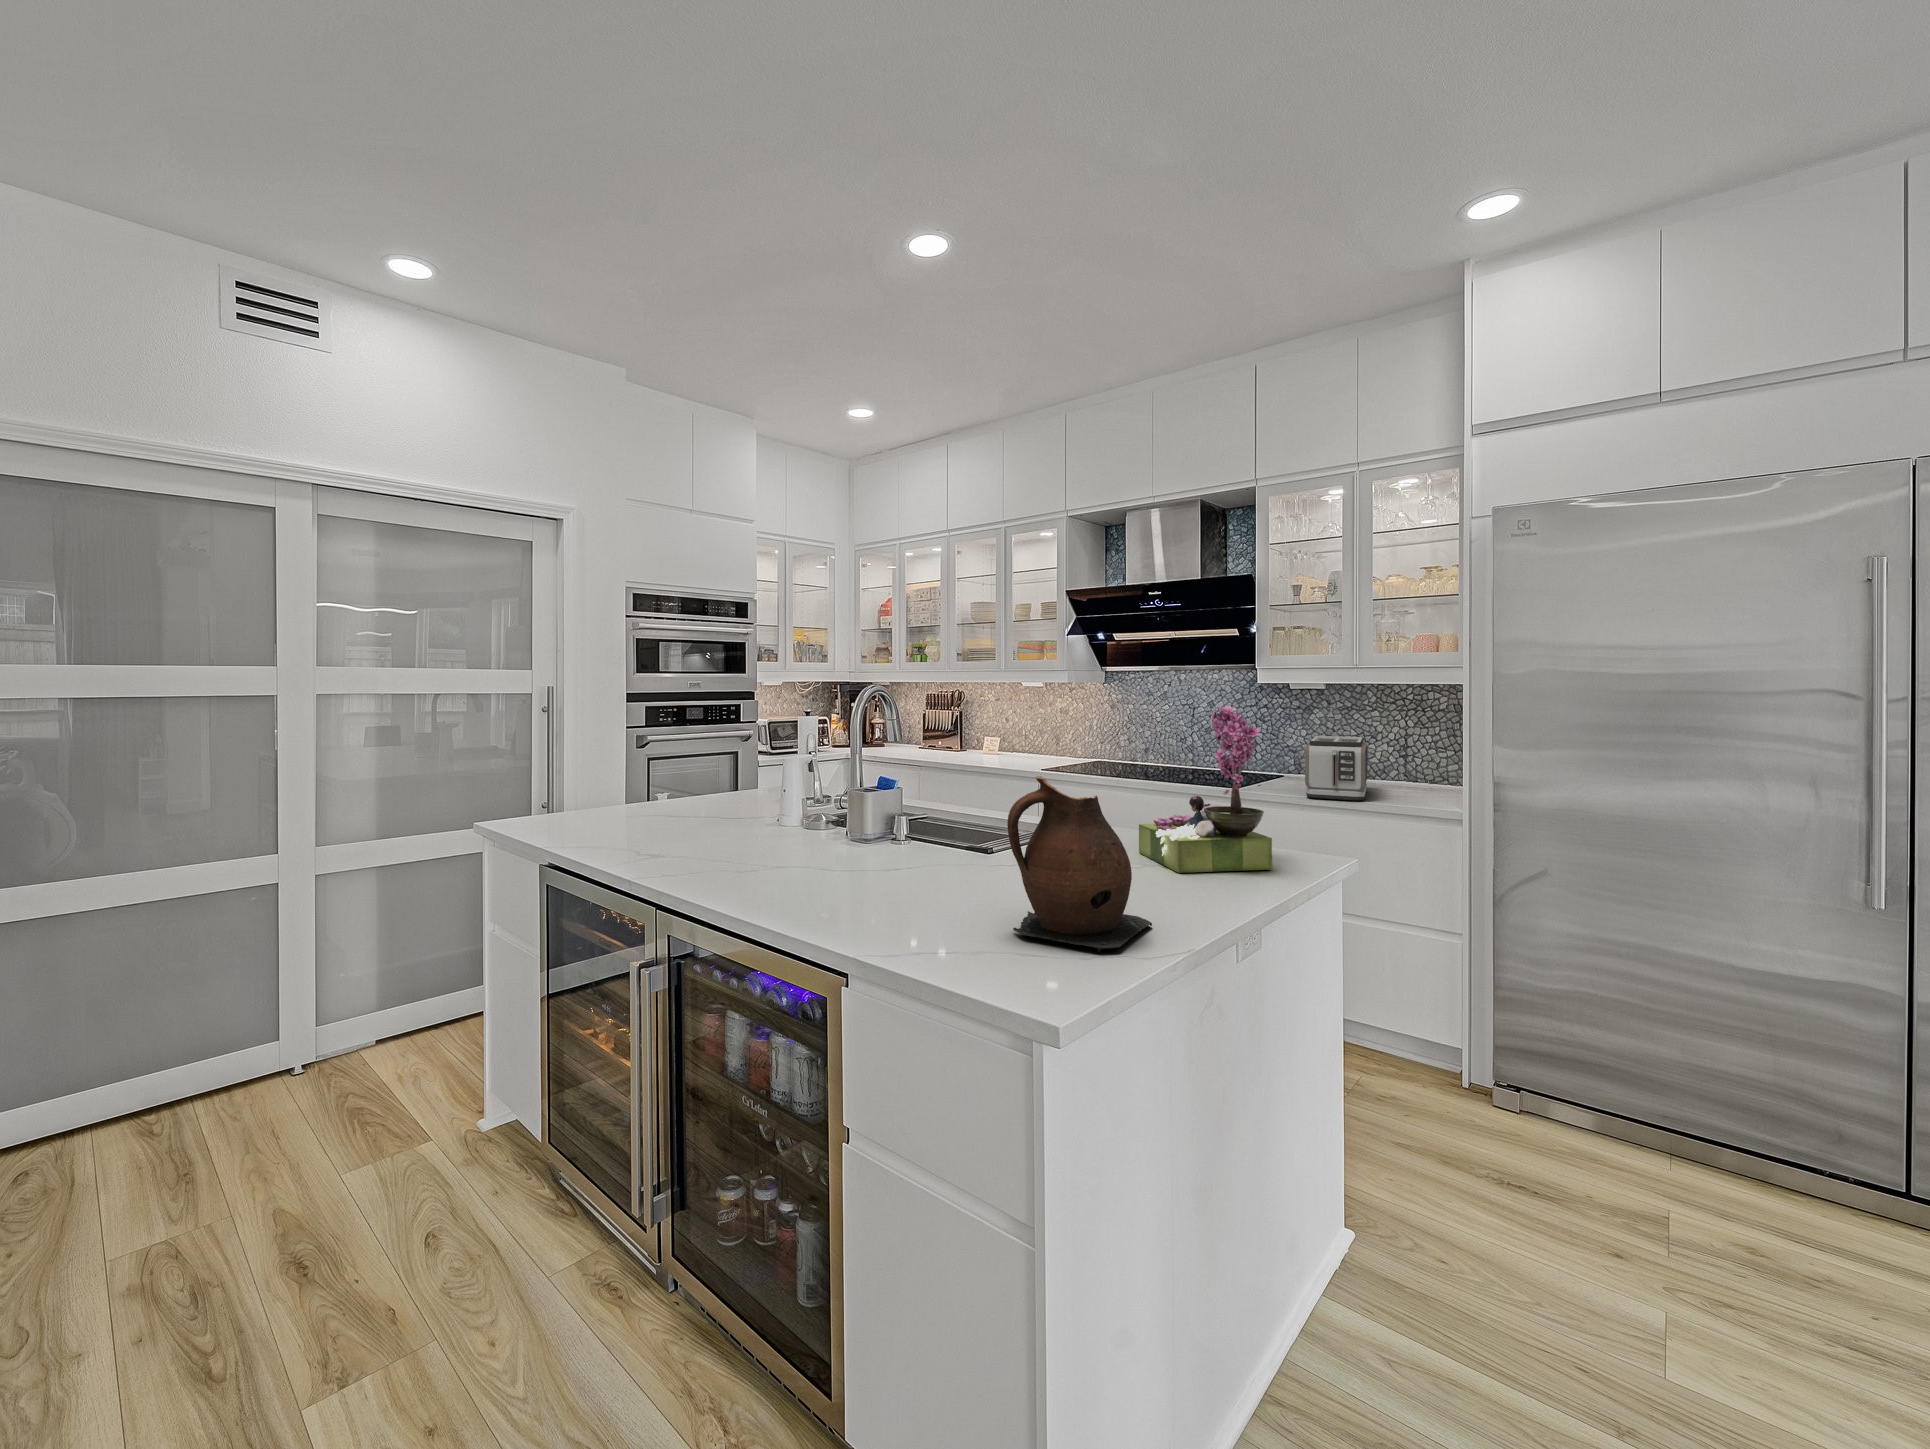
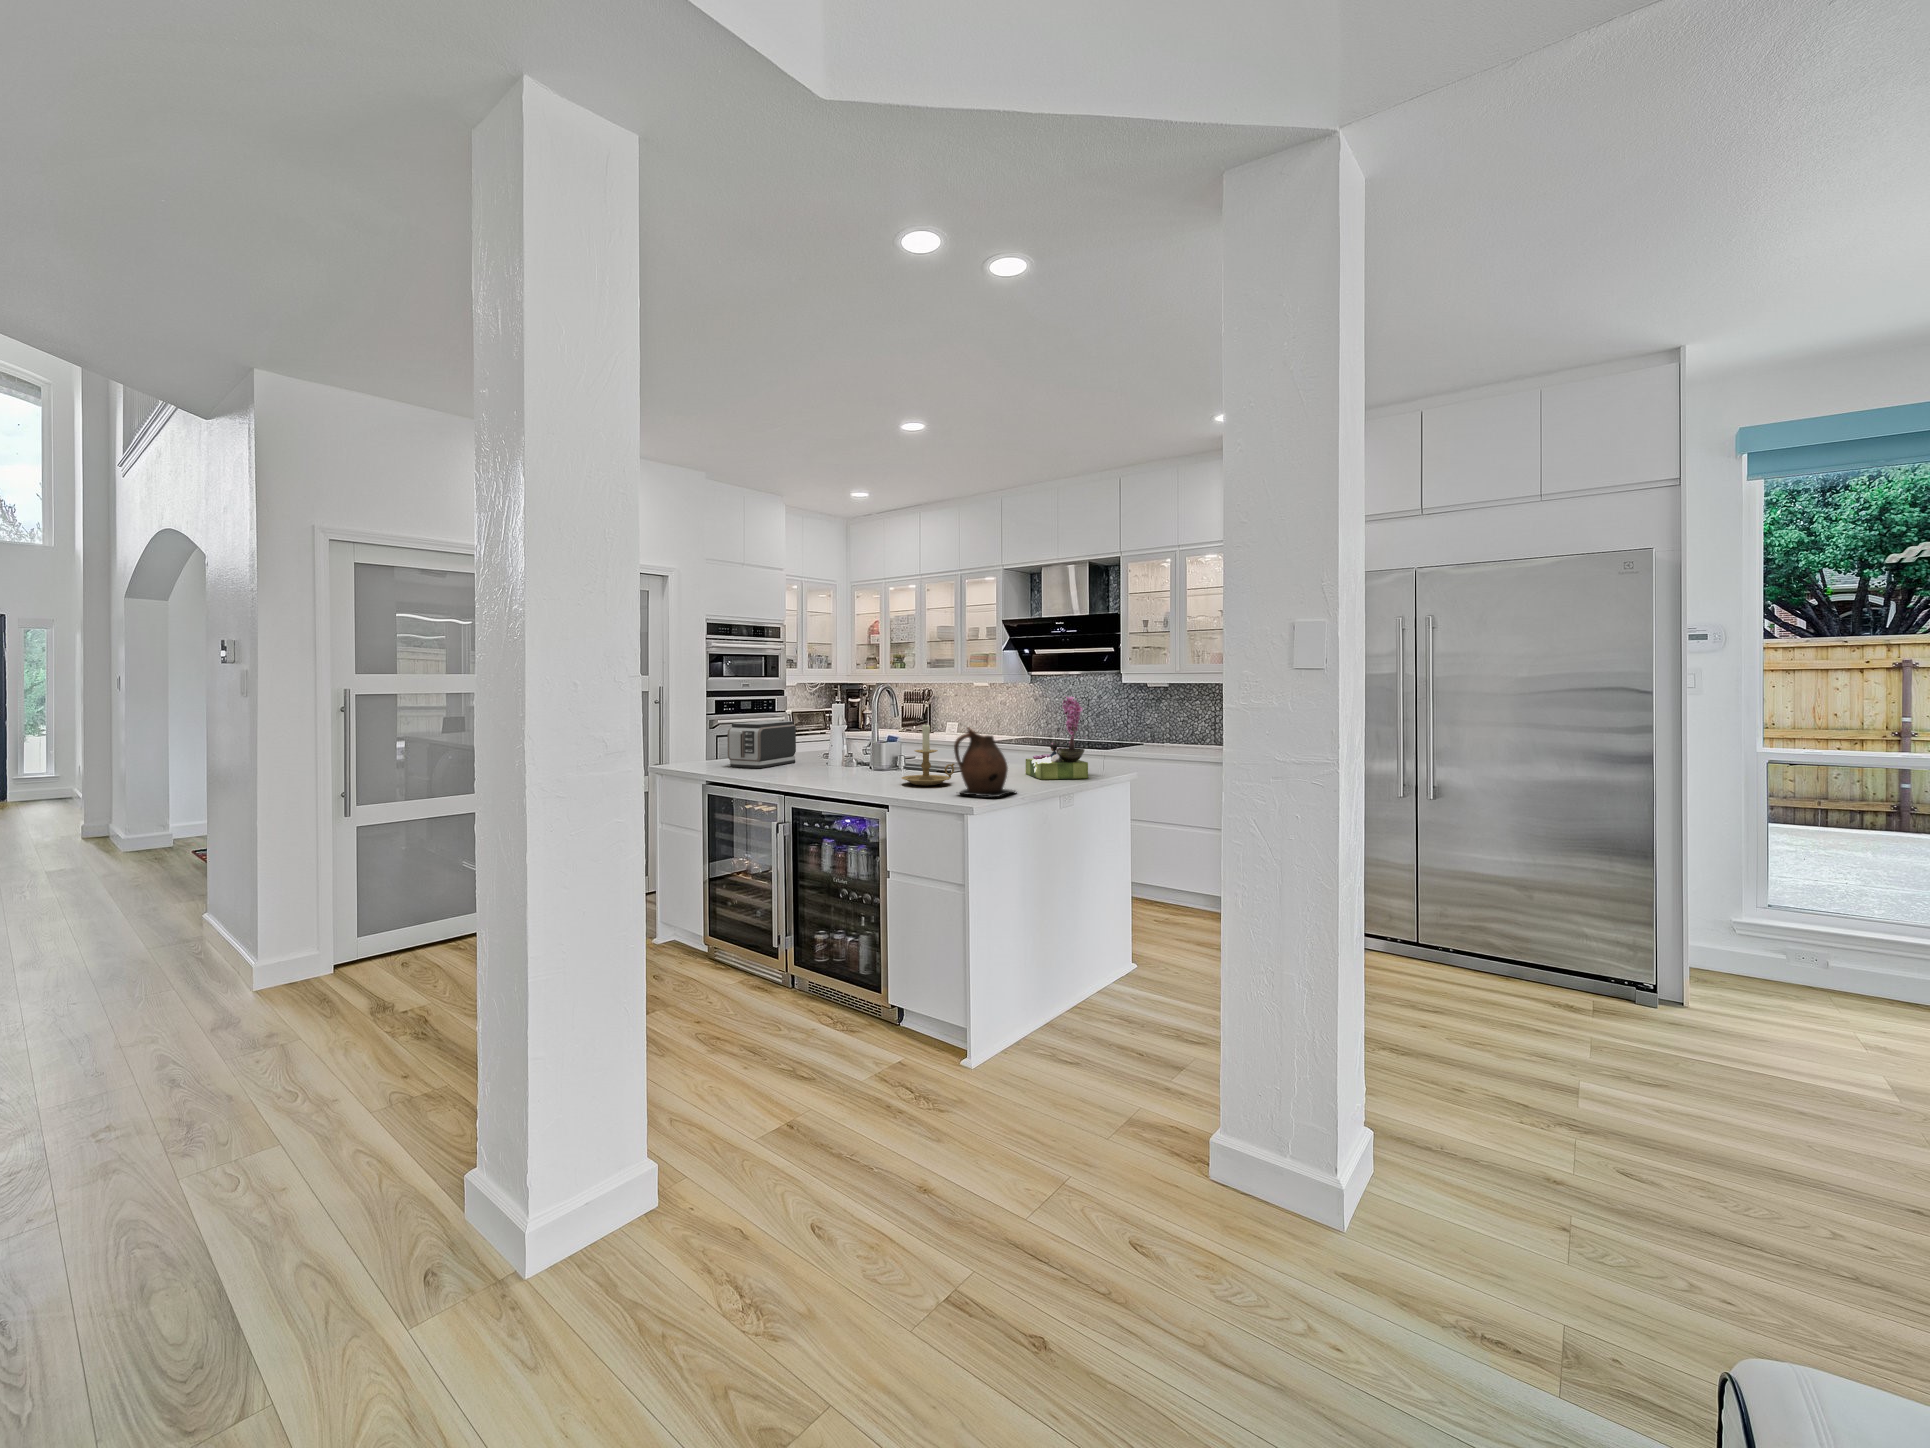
toaster: present [1305,736,1368,800] -> present [727,721,796,768]
candle holder: none [895,760,1006,893] -> present [902,723,955,785]

